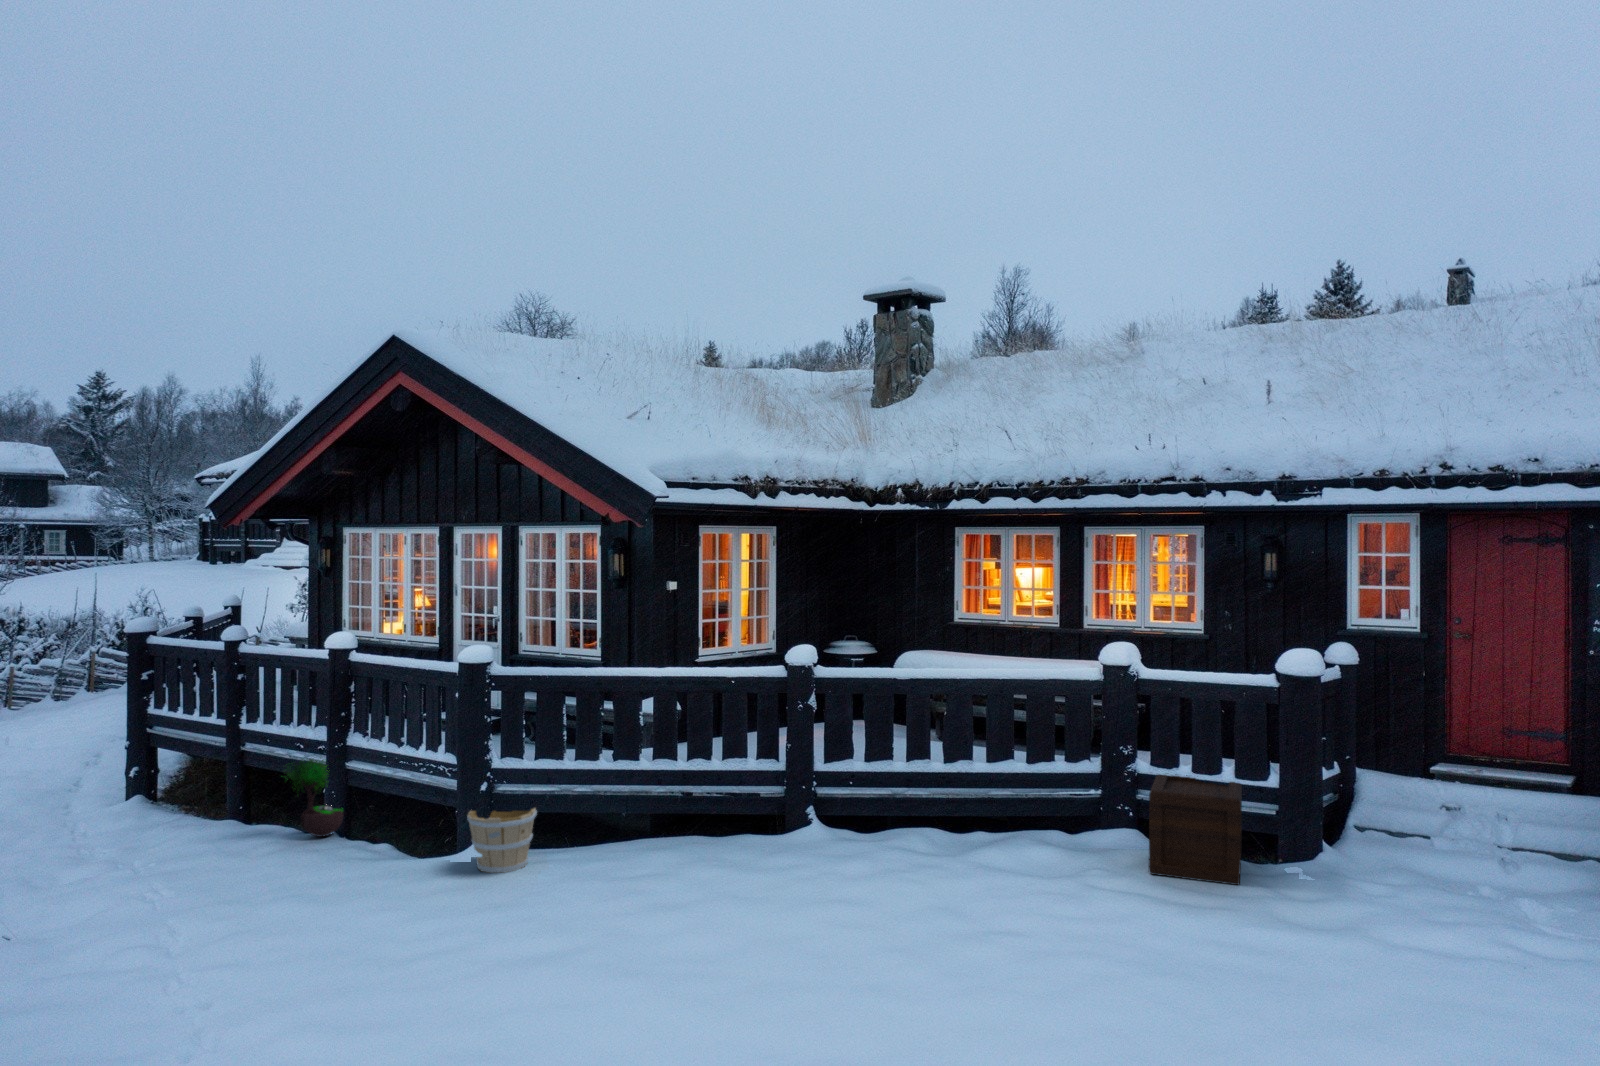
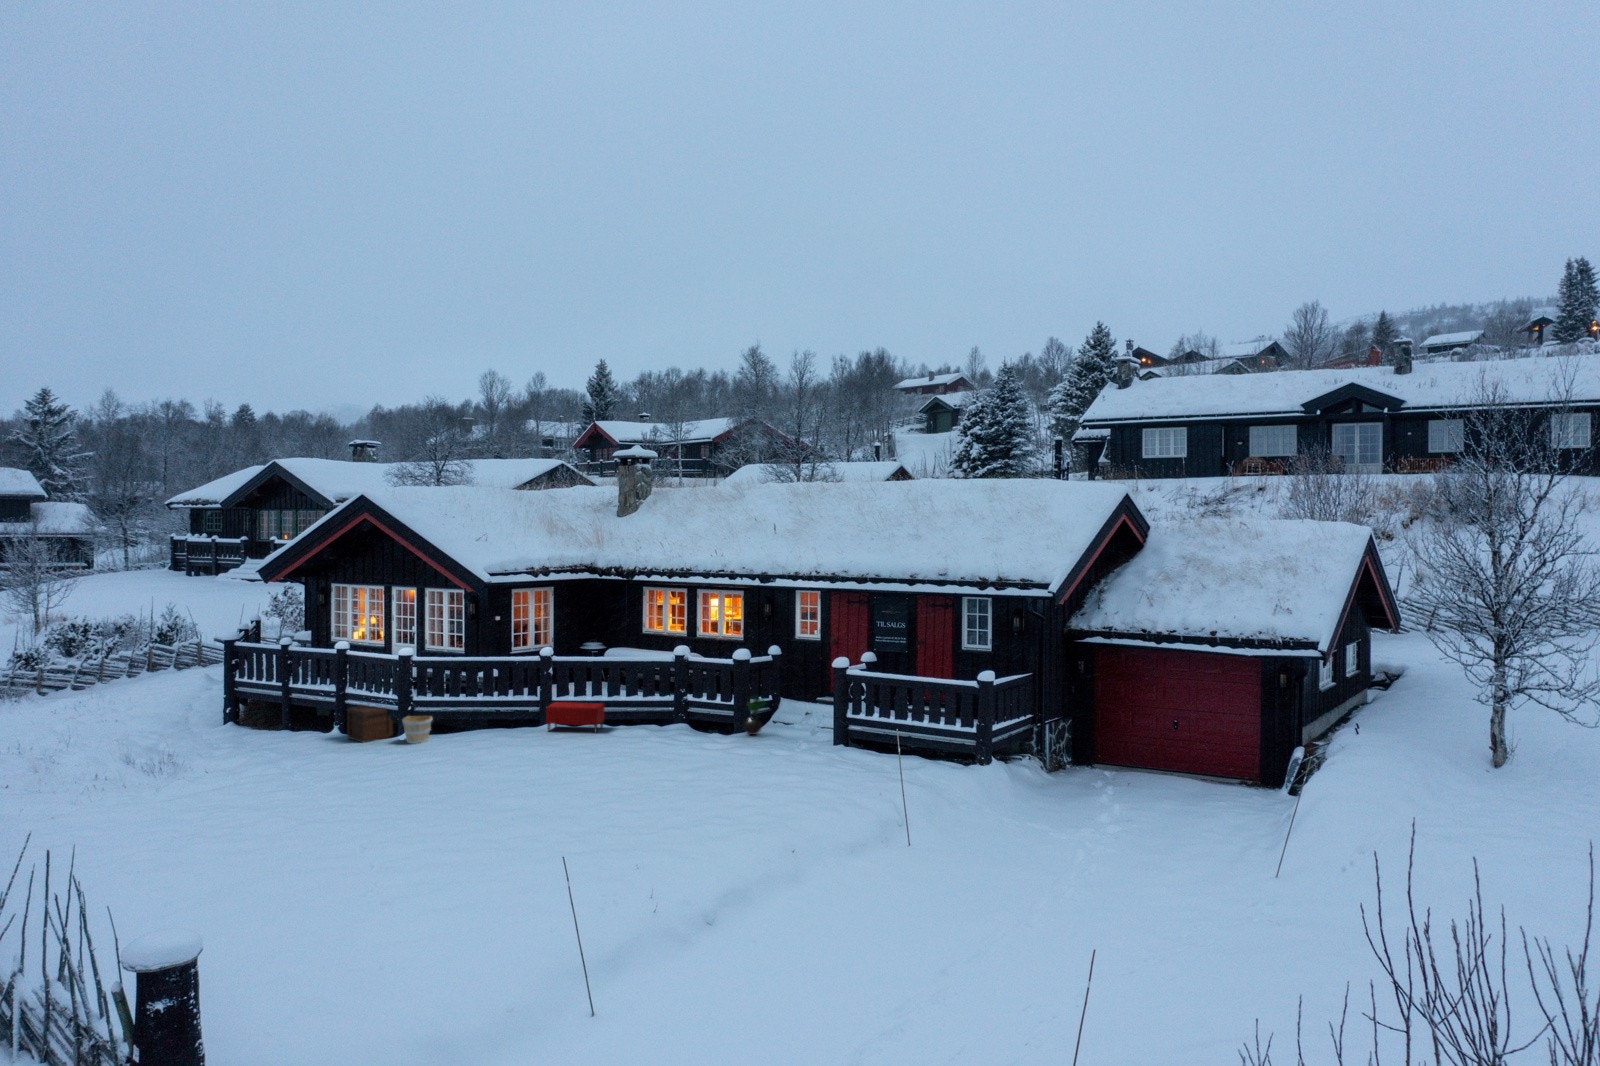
potted tree: present [281,758,343,837] -> present [743,698,766,735]
wooden crate: present [1149,774,1242,885] -> present [347,706,393,742]
bench: none [812,777,949,861] -> present [546,702,605,732]

